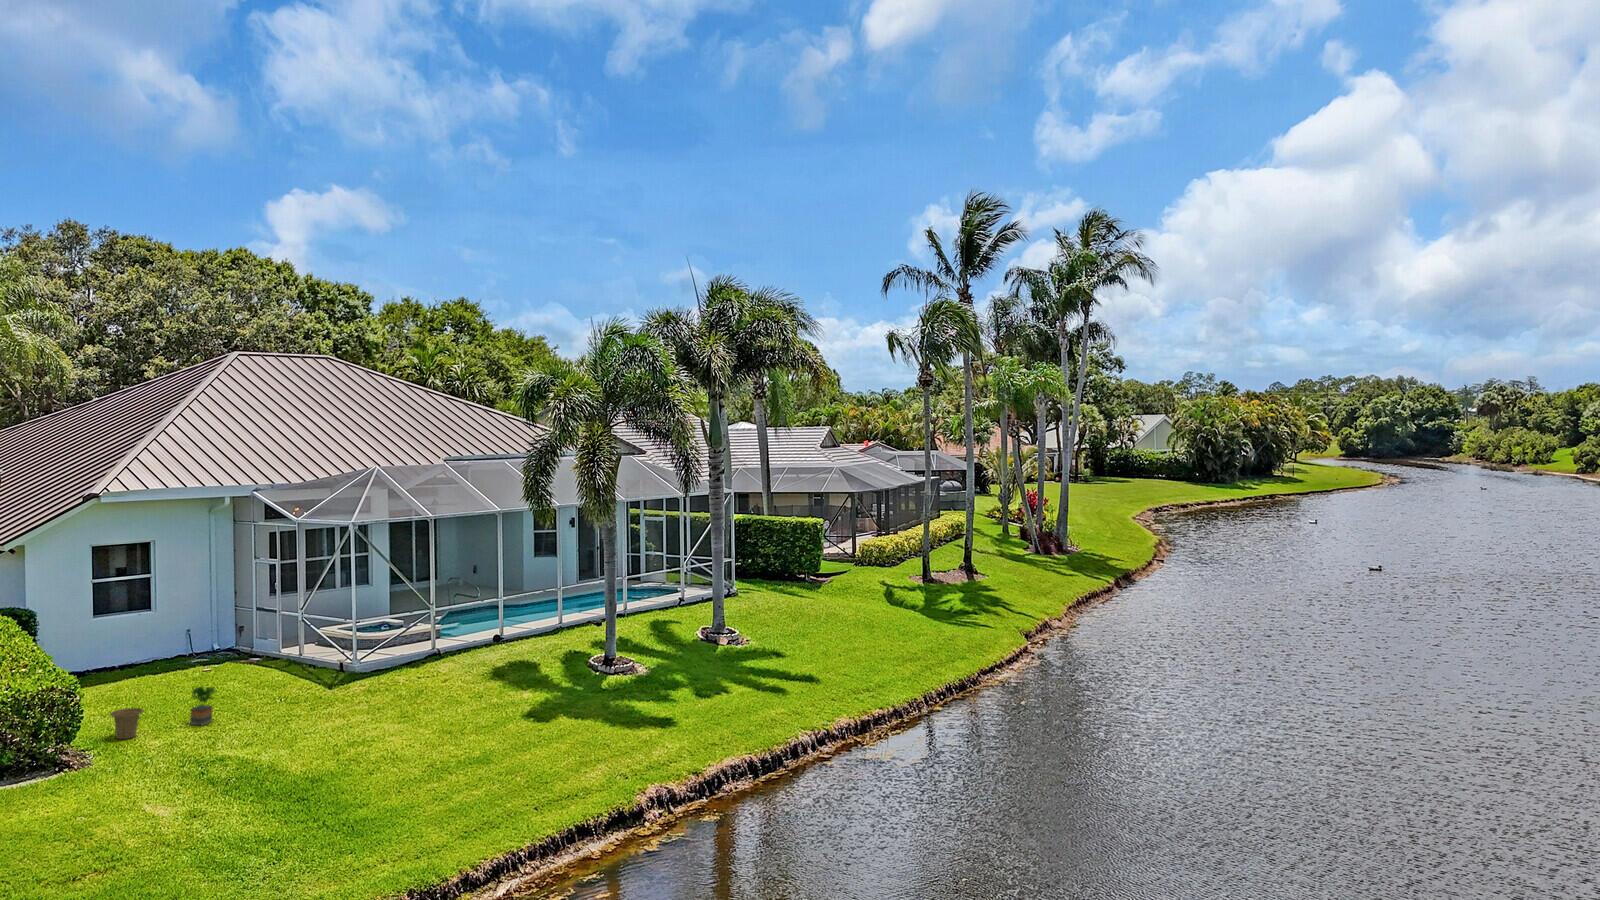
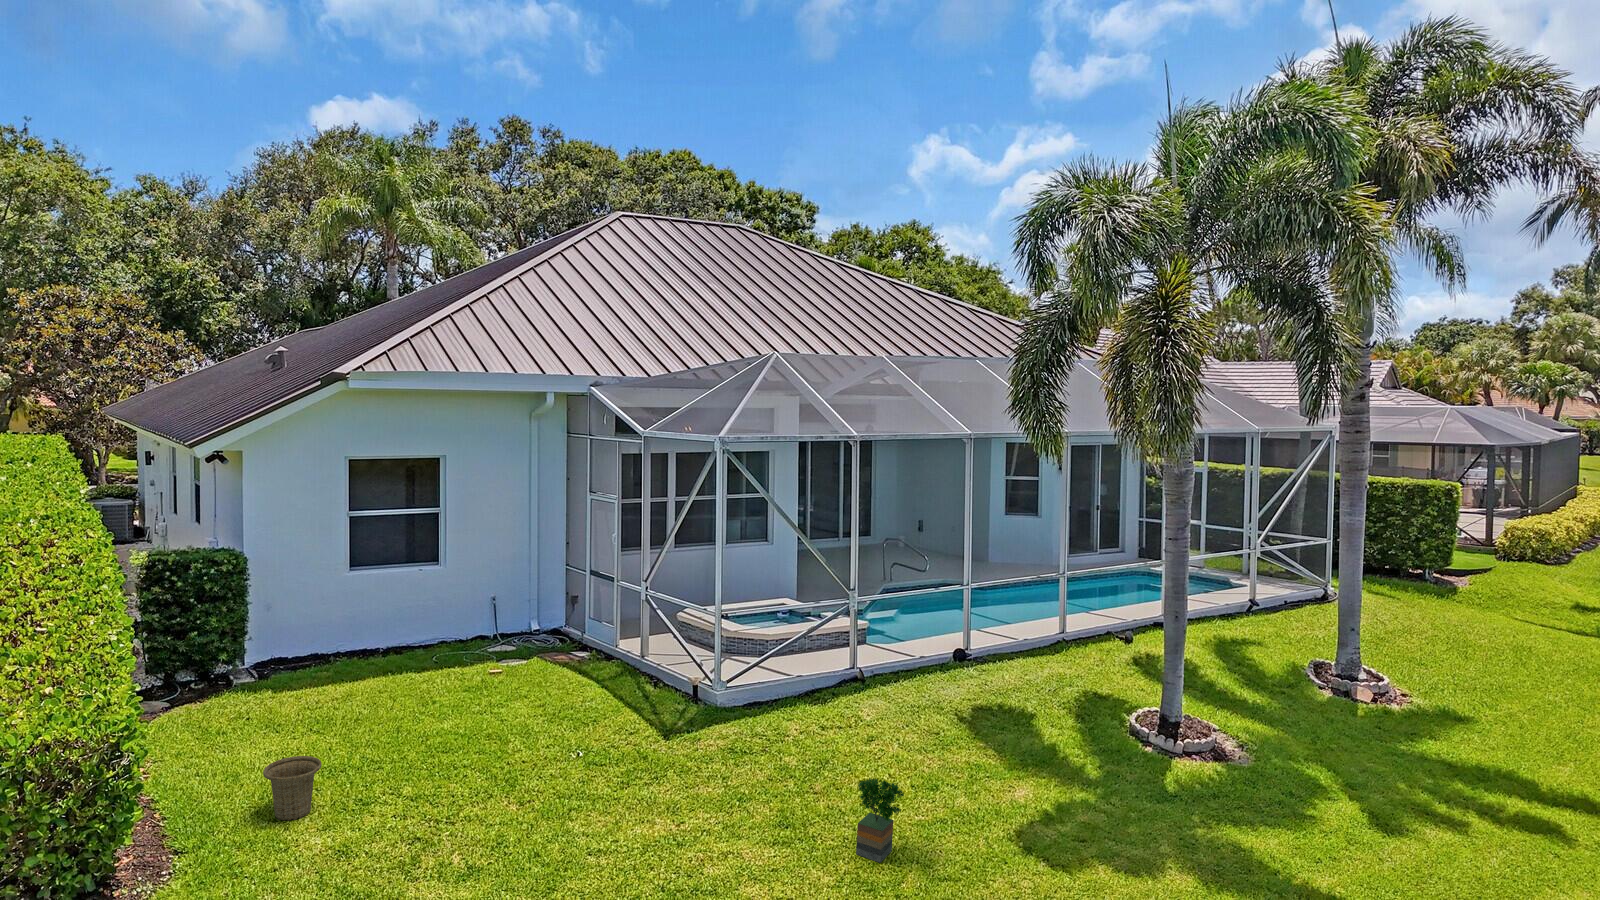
potted tree: present [190,687,217,725] -> present [856,778,904,863]

